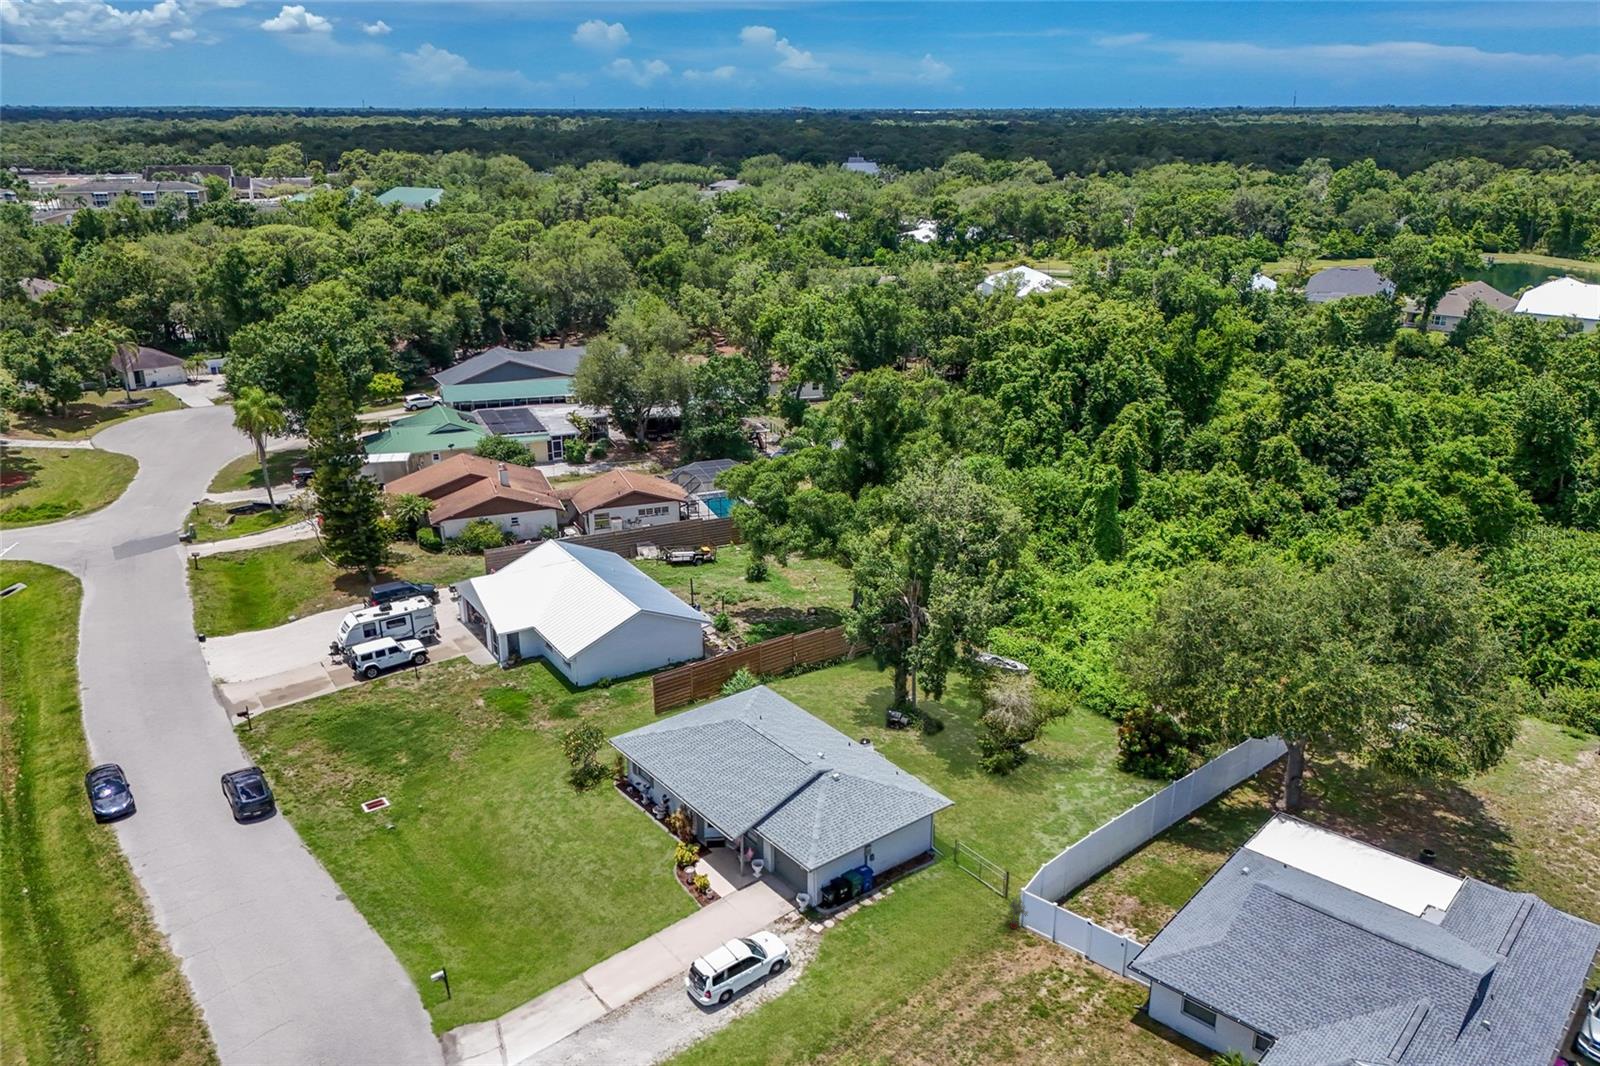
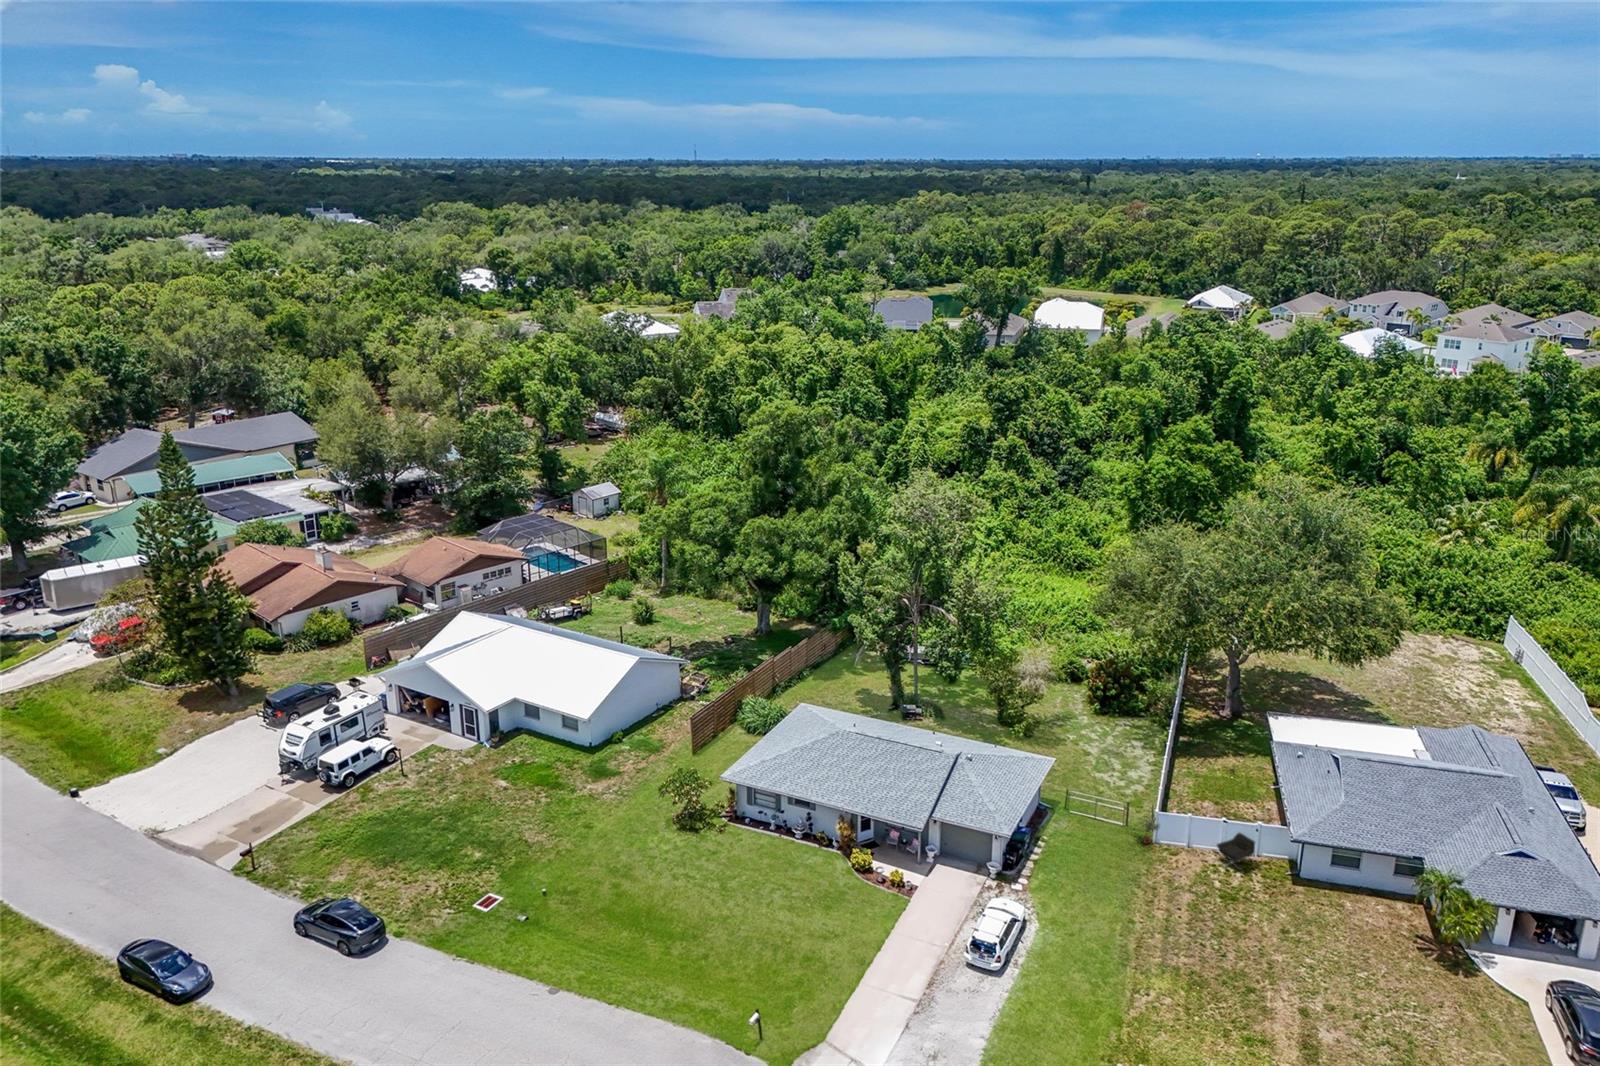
lounge chair: none [1073,947,1118,991] -> present [1217,833,1255,864]

